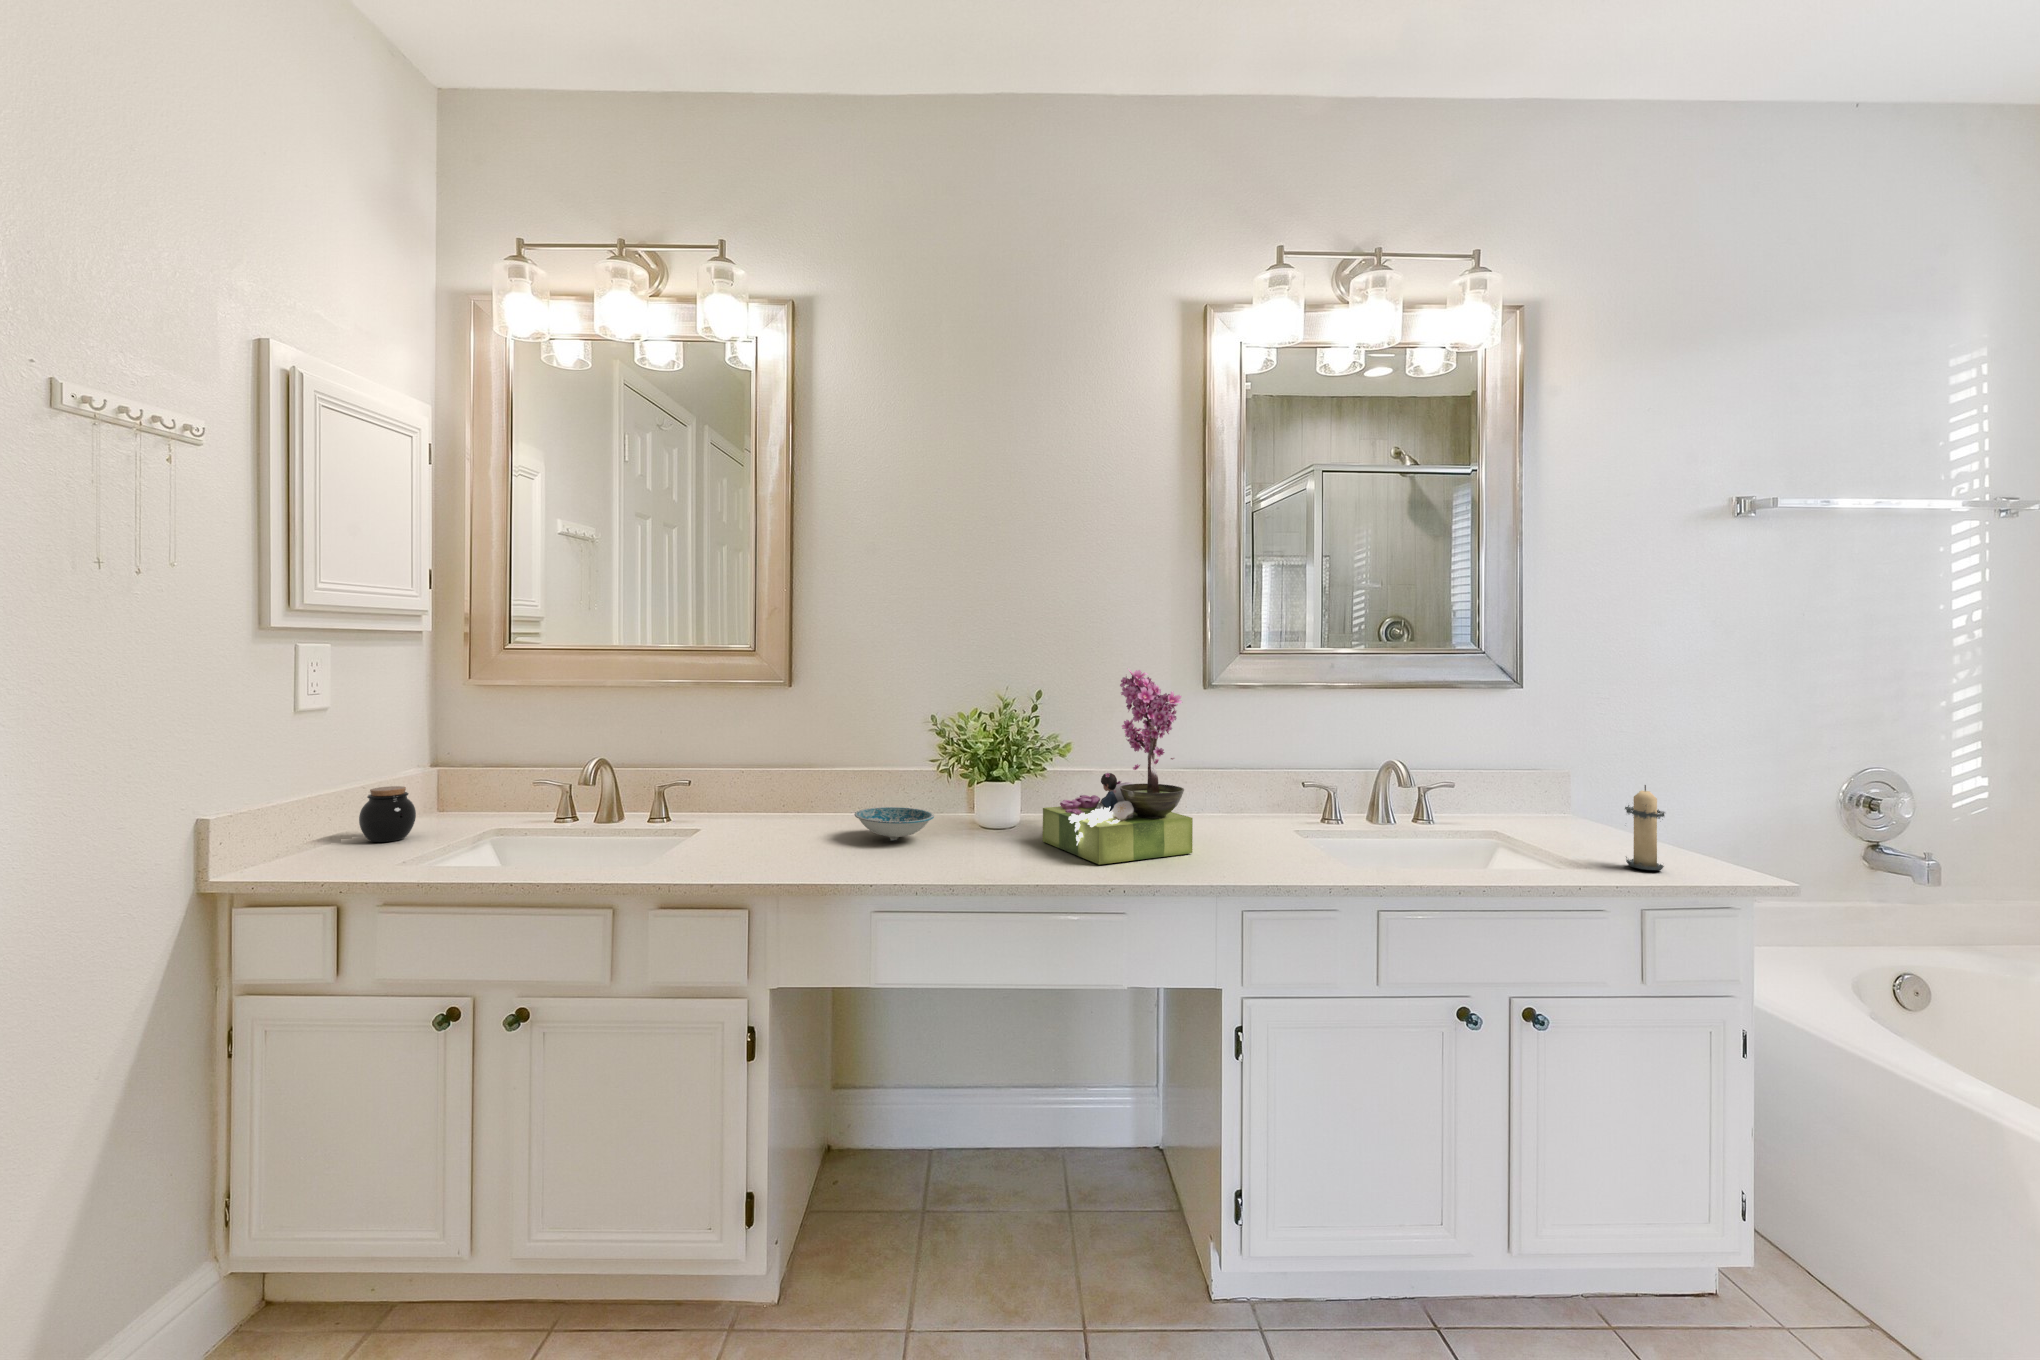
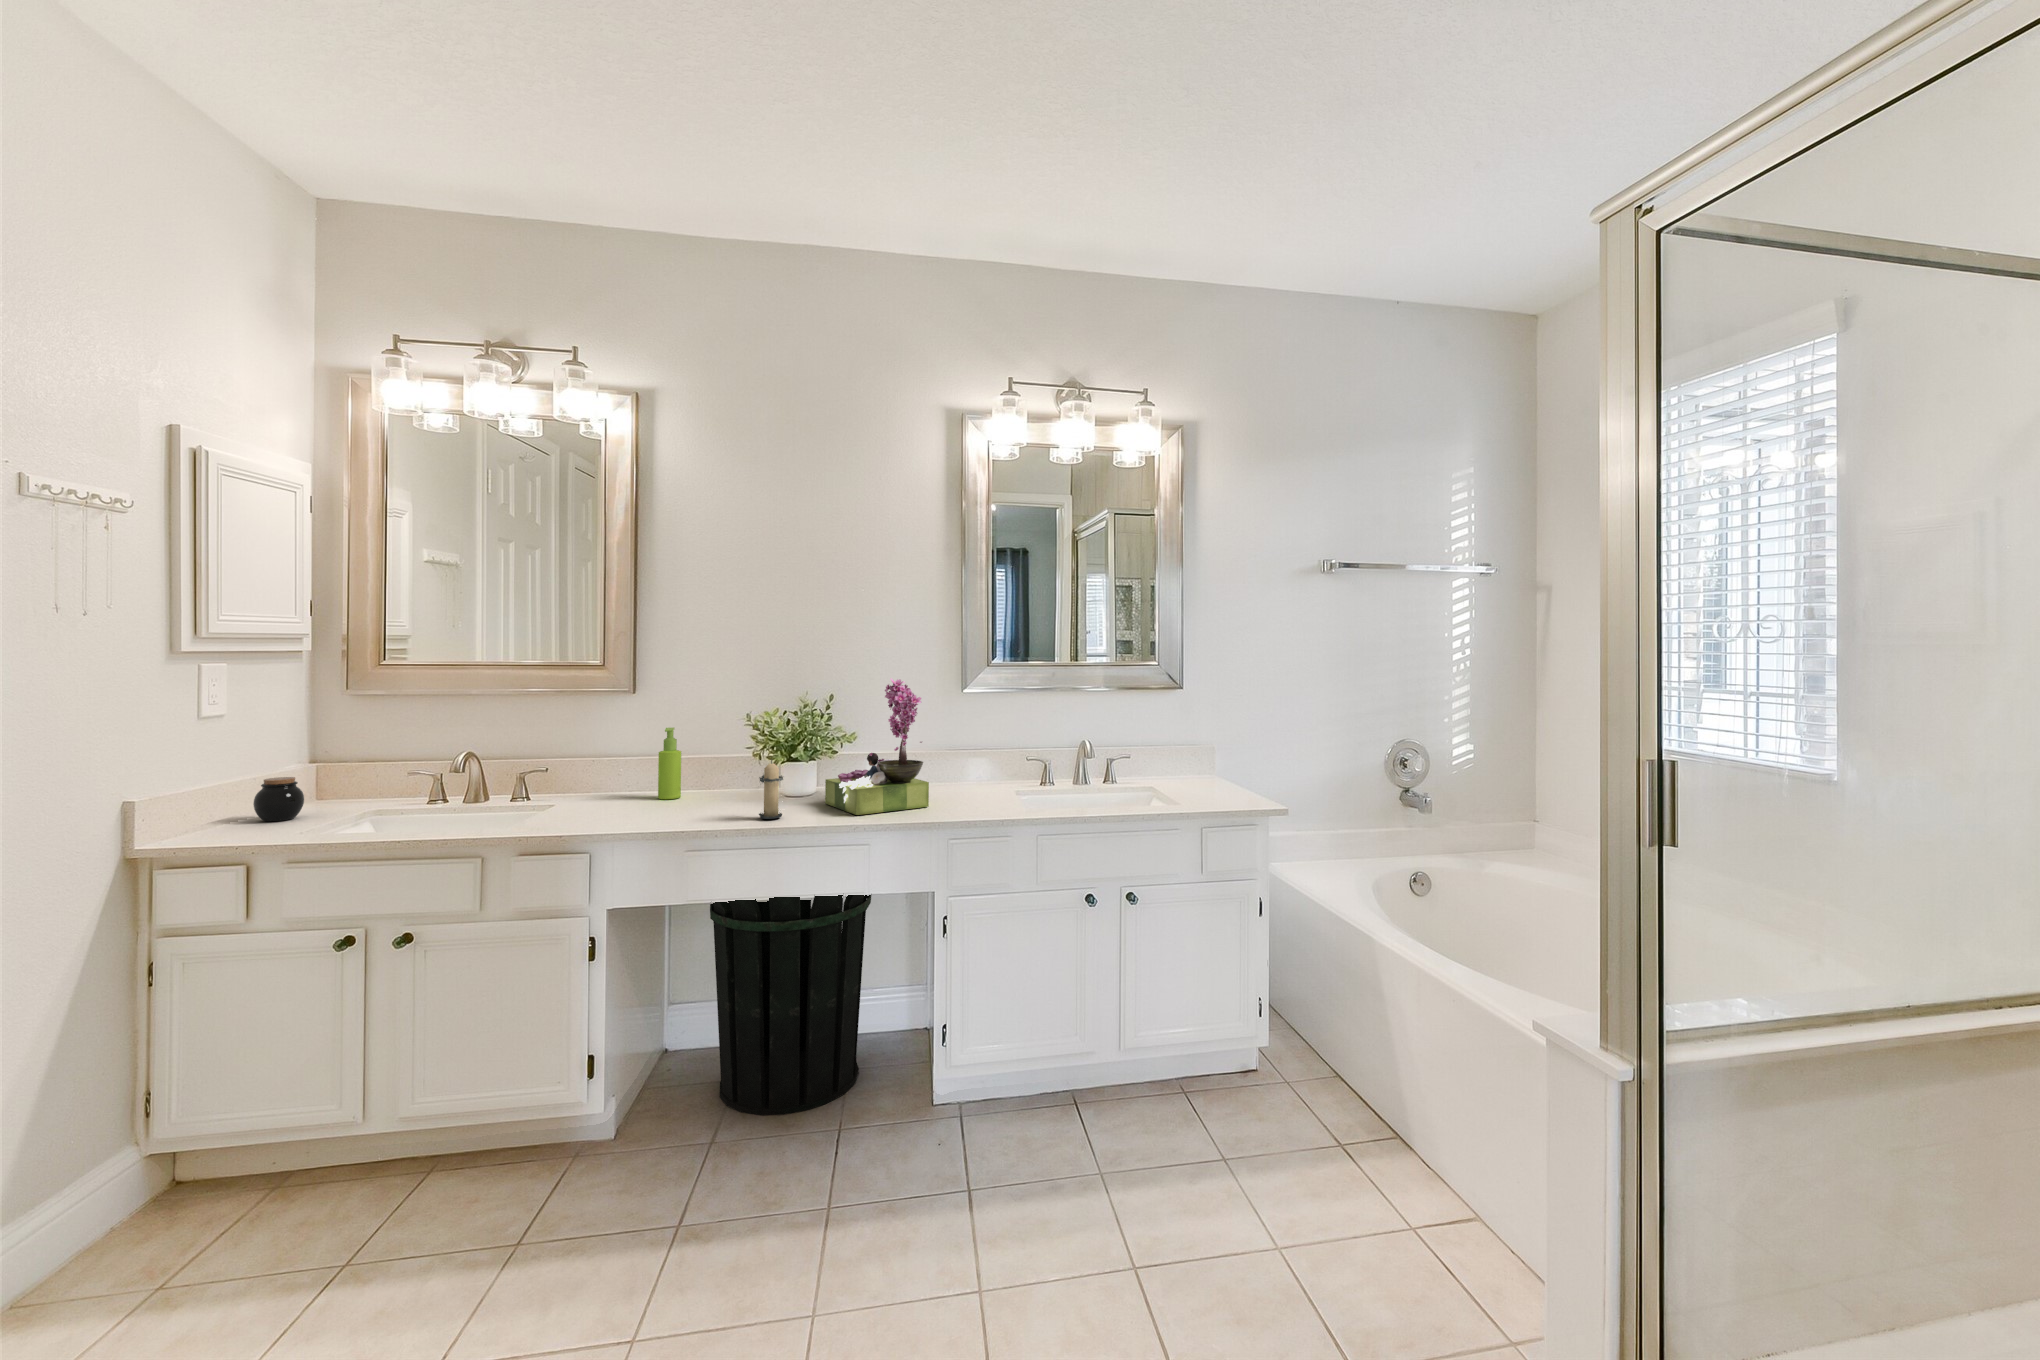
soap dispenser: none [823,732,851,826] -> present [658,728,681,799]
candle: present [1625,785,1665,870] -> present [759,759,783,819]
ceramic bowl: present [854,807,934,840] -> none [680,783,743,806]
waste bin: none [878,893,1118,1284] -> present [710,894,872,1115]

